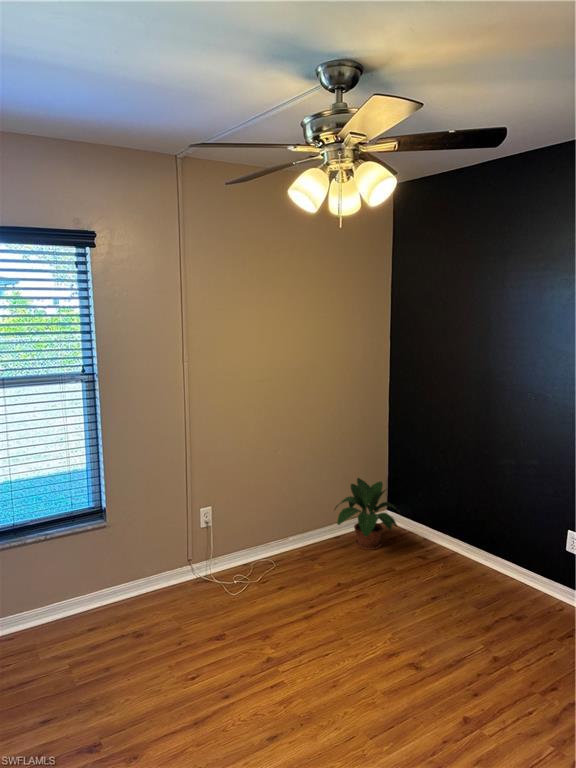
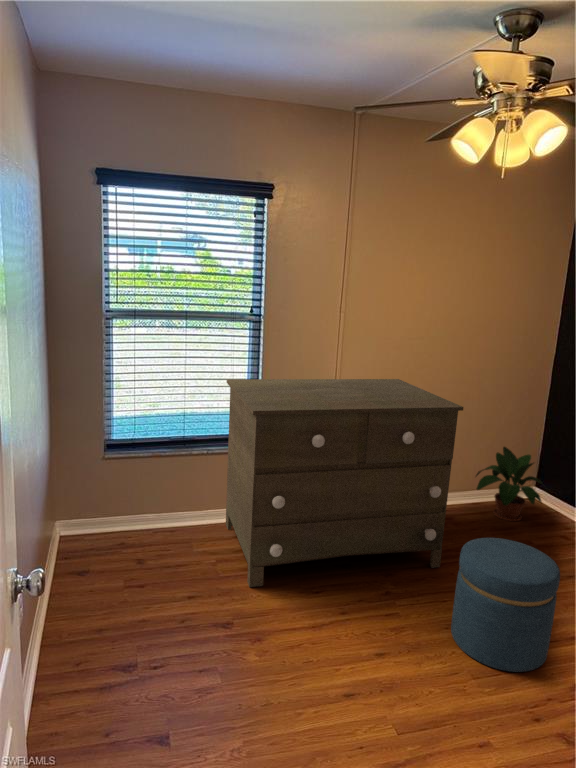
dresser: none [61,425,321,692] -> present [226,379,463,587]
ottoman: none [339,580,435,720] -> present [451,538,560,672]

